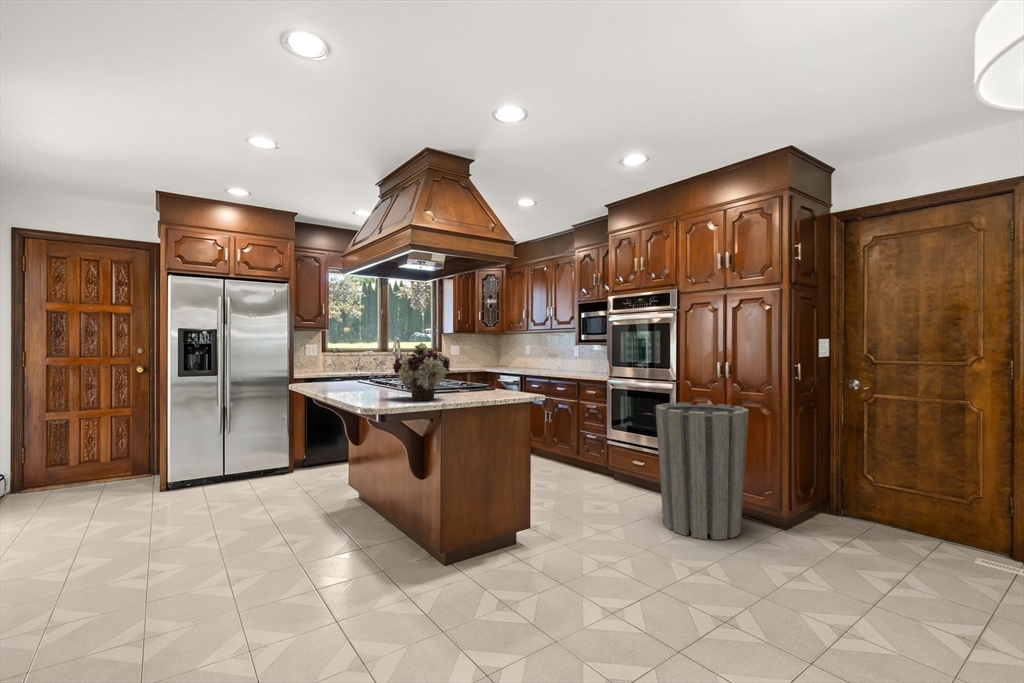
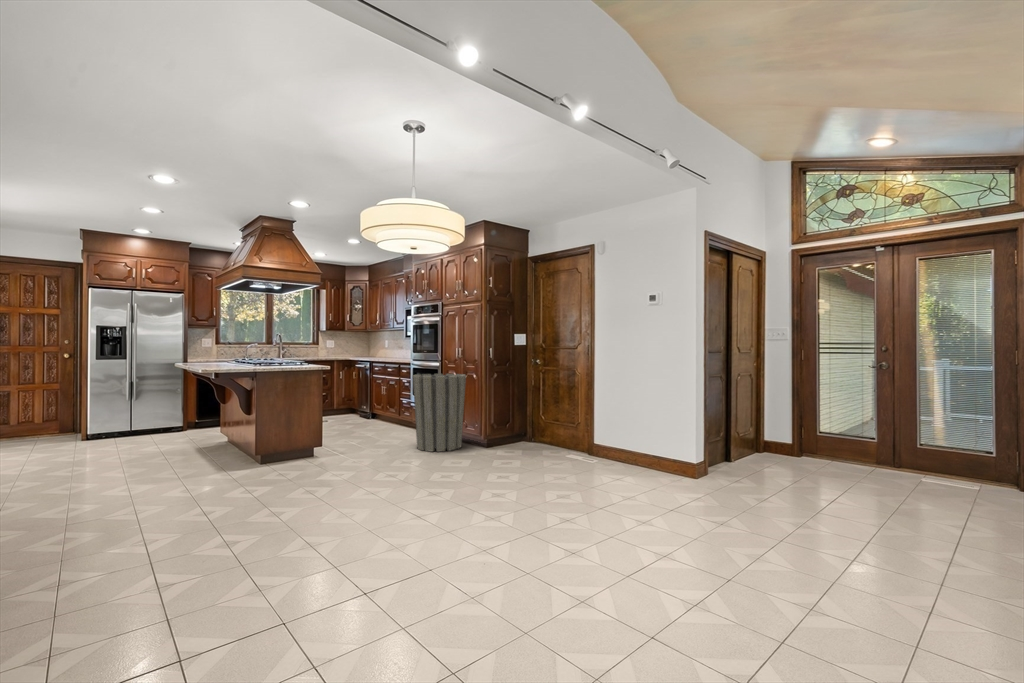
flower arrangement: present [393,343,450,400] -> none [227,334,264,367]

